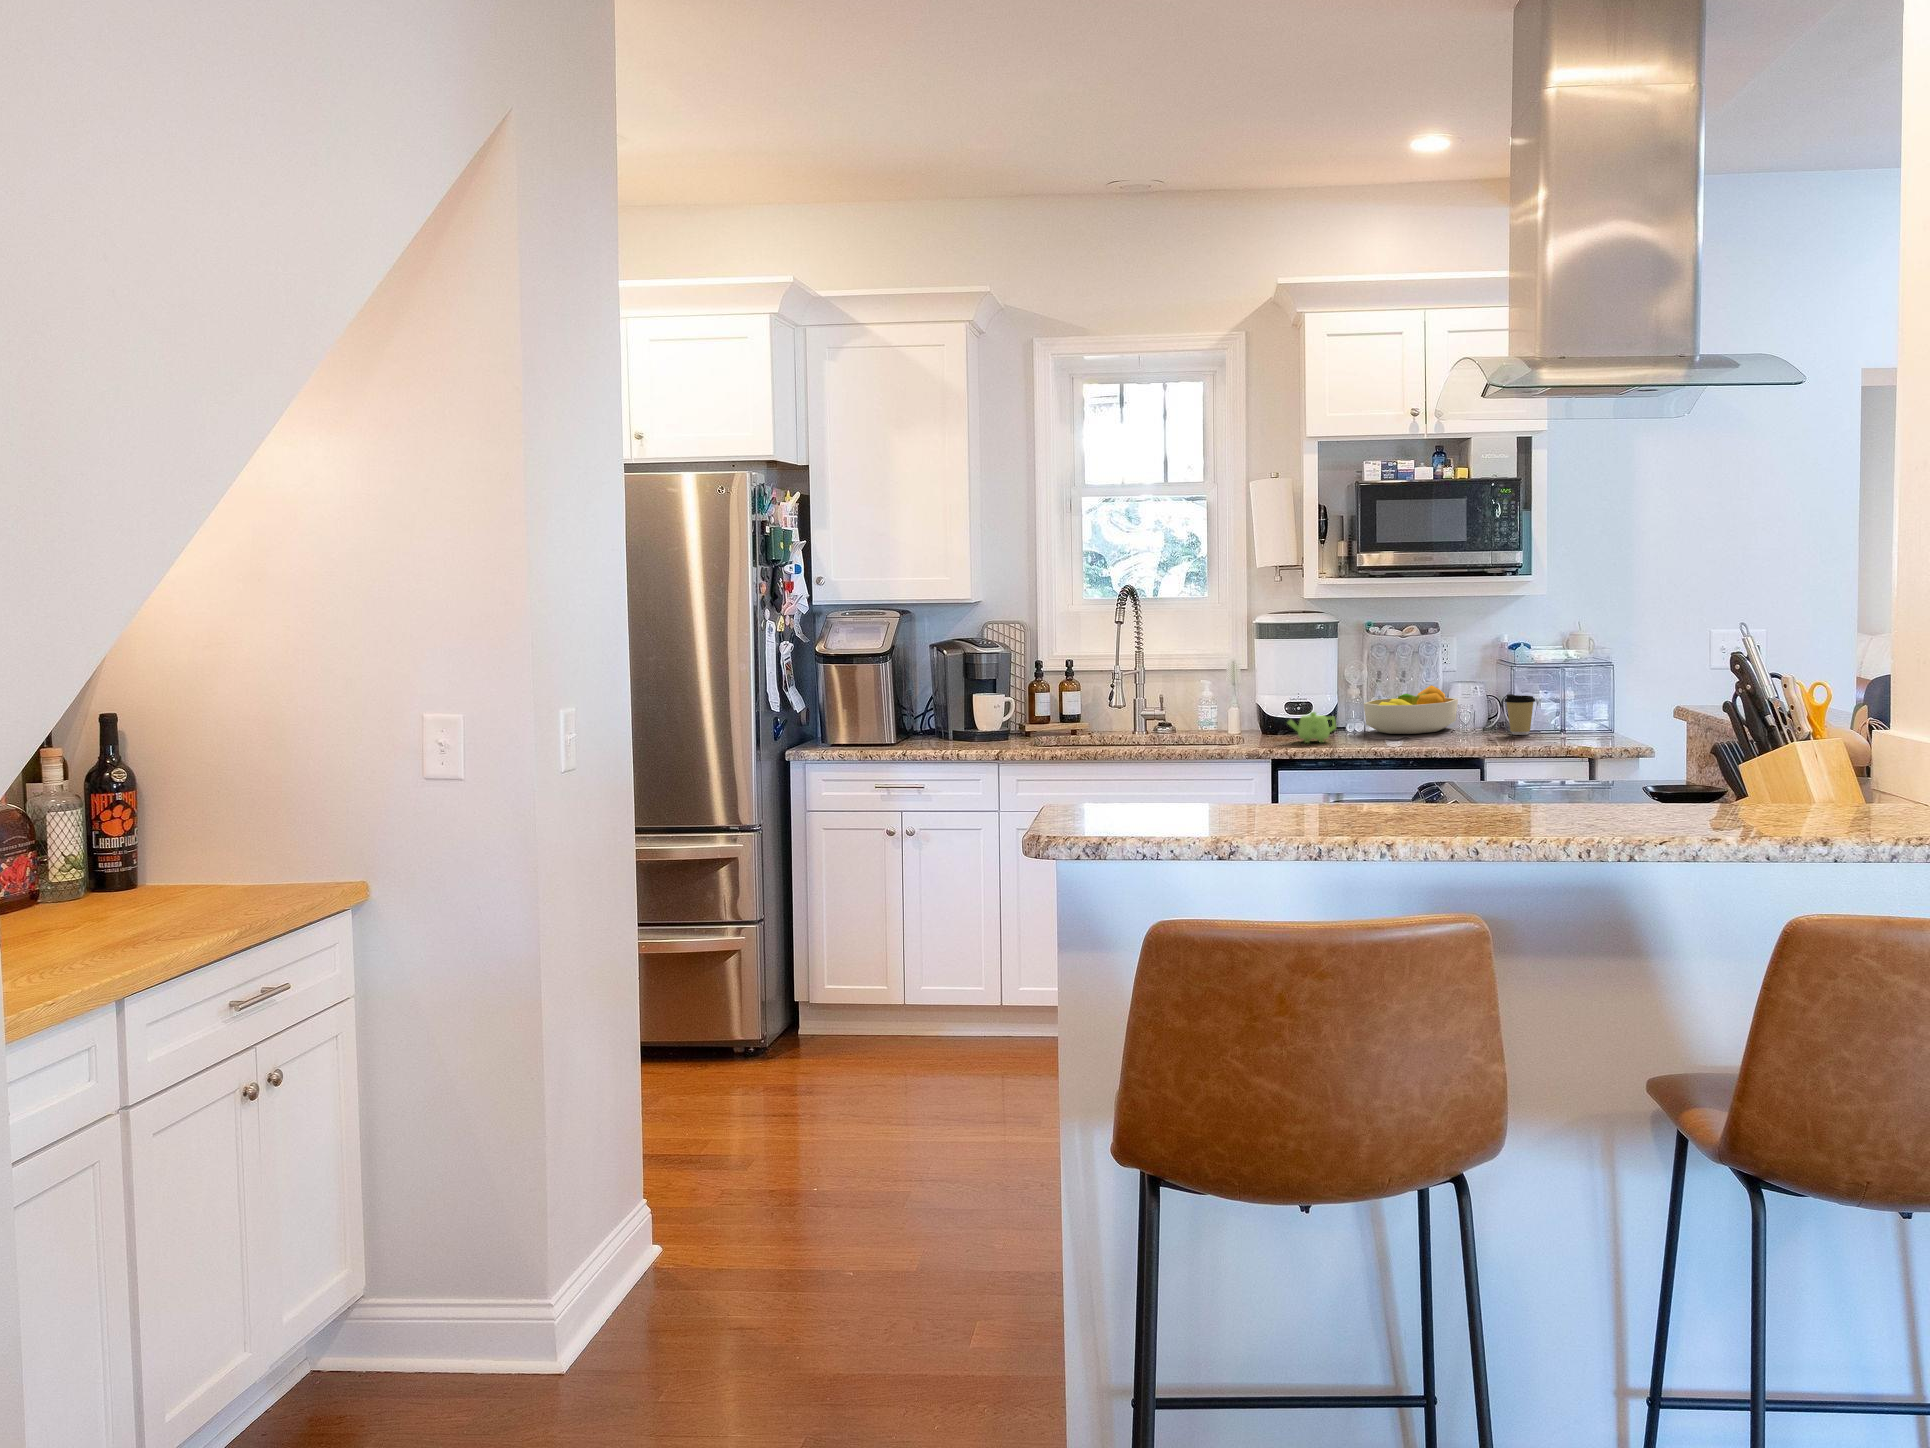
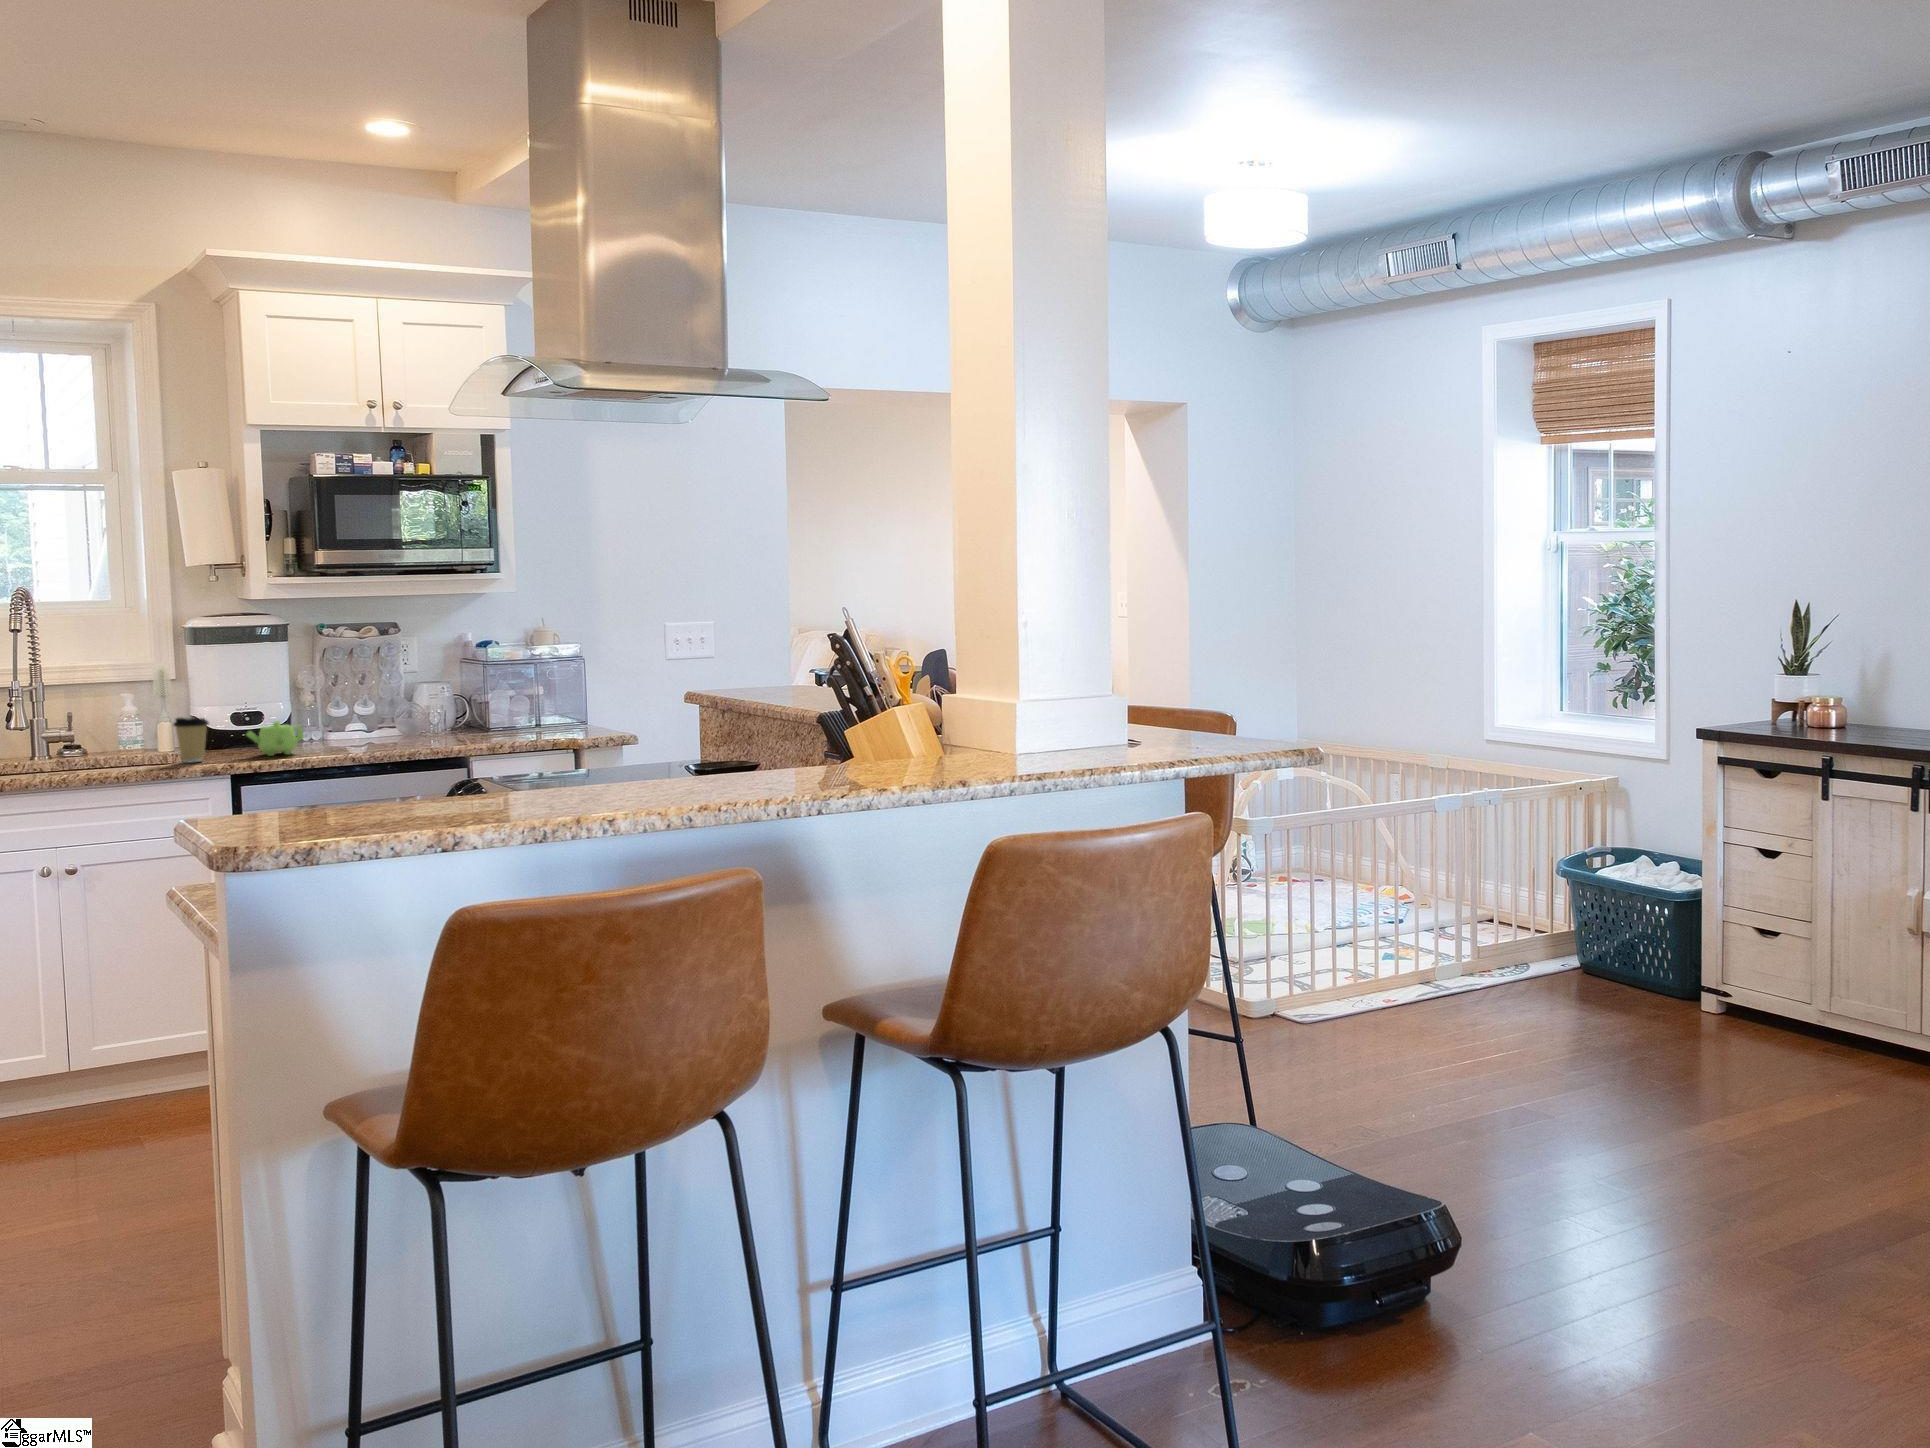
fruit bowl: present [1363,685,1458,734] -> none [326,689,423,742]
coffee cup: present [1504,694,1535,735] -> present [173,717,209,763]

